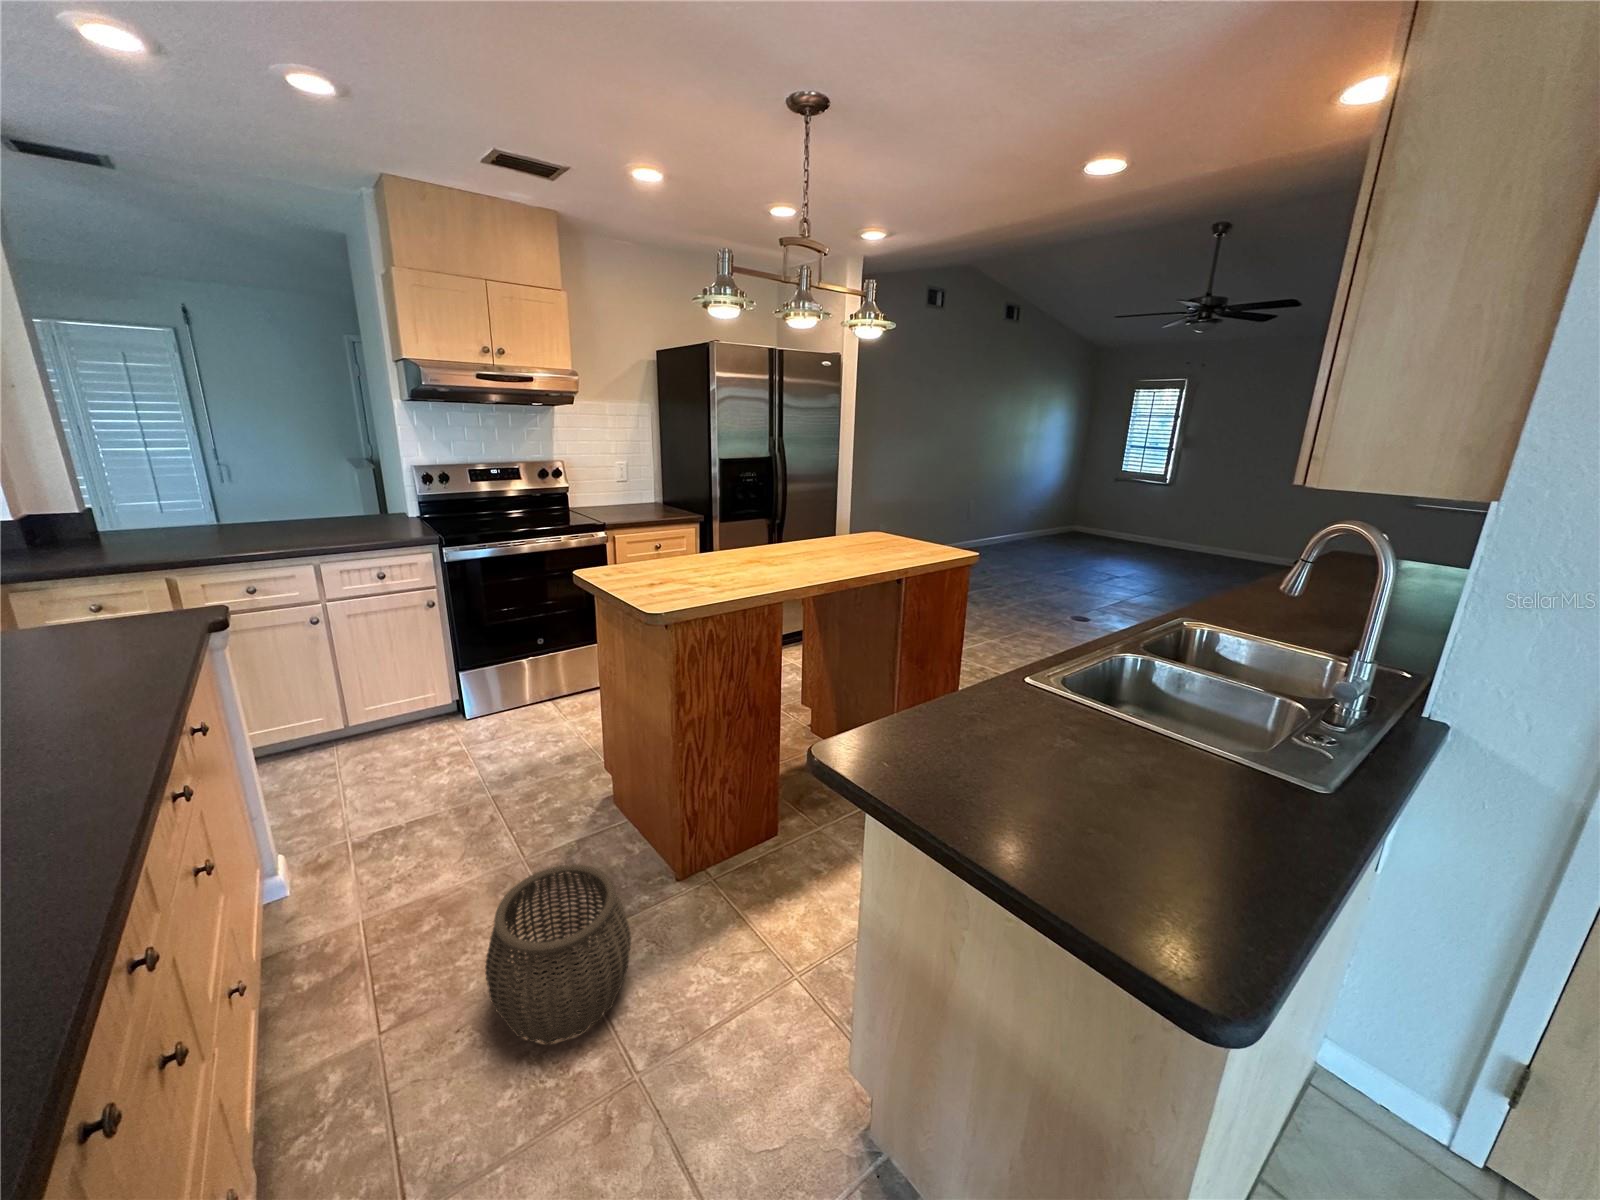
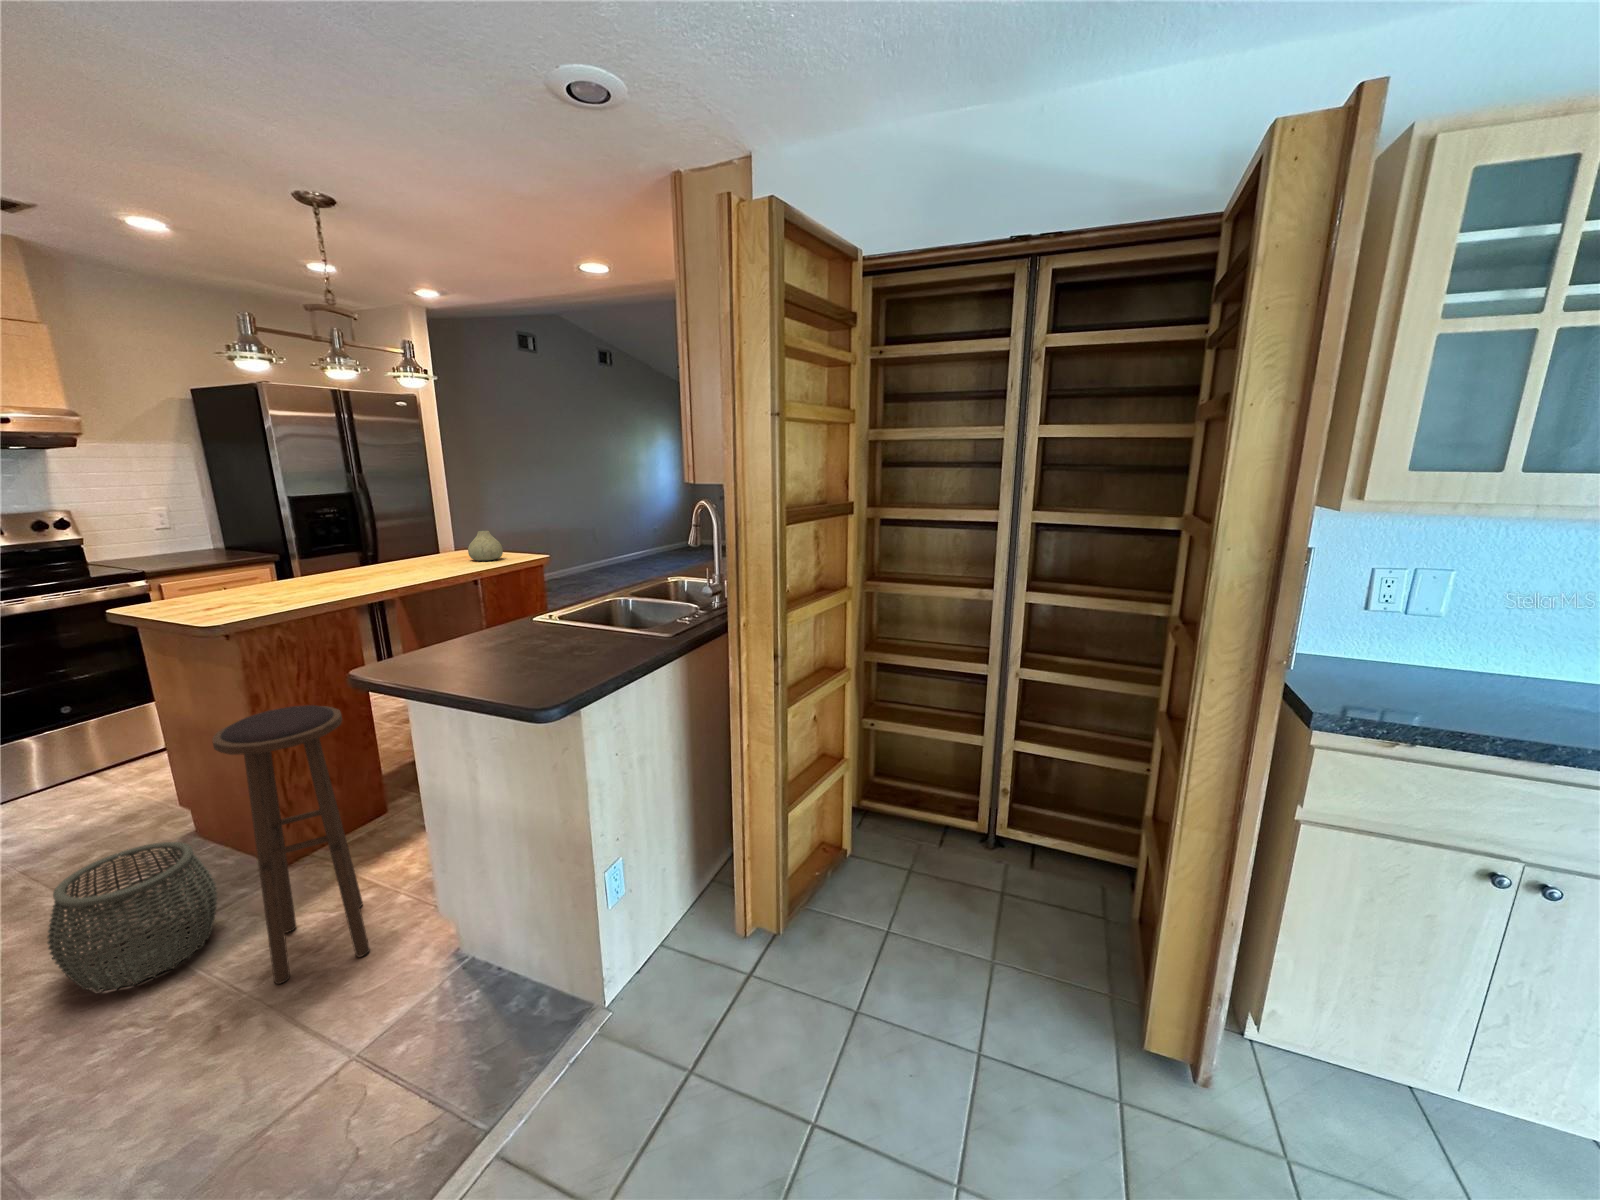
vase: none [887,515,924,551] -> present [468,531,503,561]
stool: none [656,770,799,1137] -> present [213,705,370,984]

